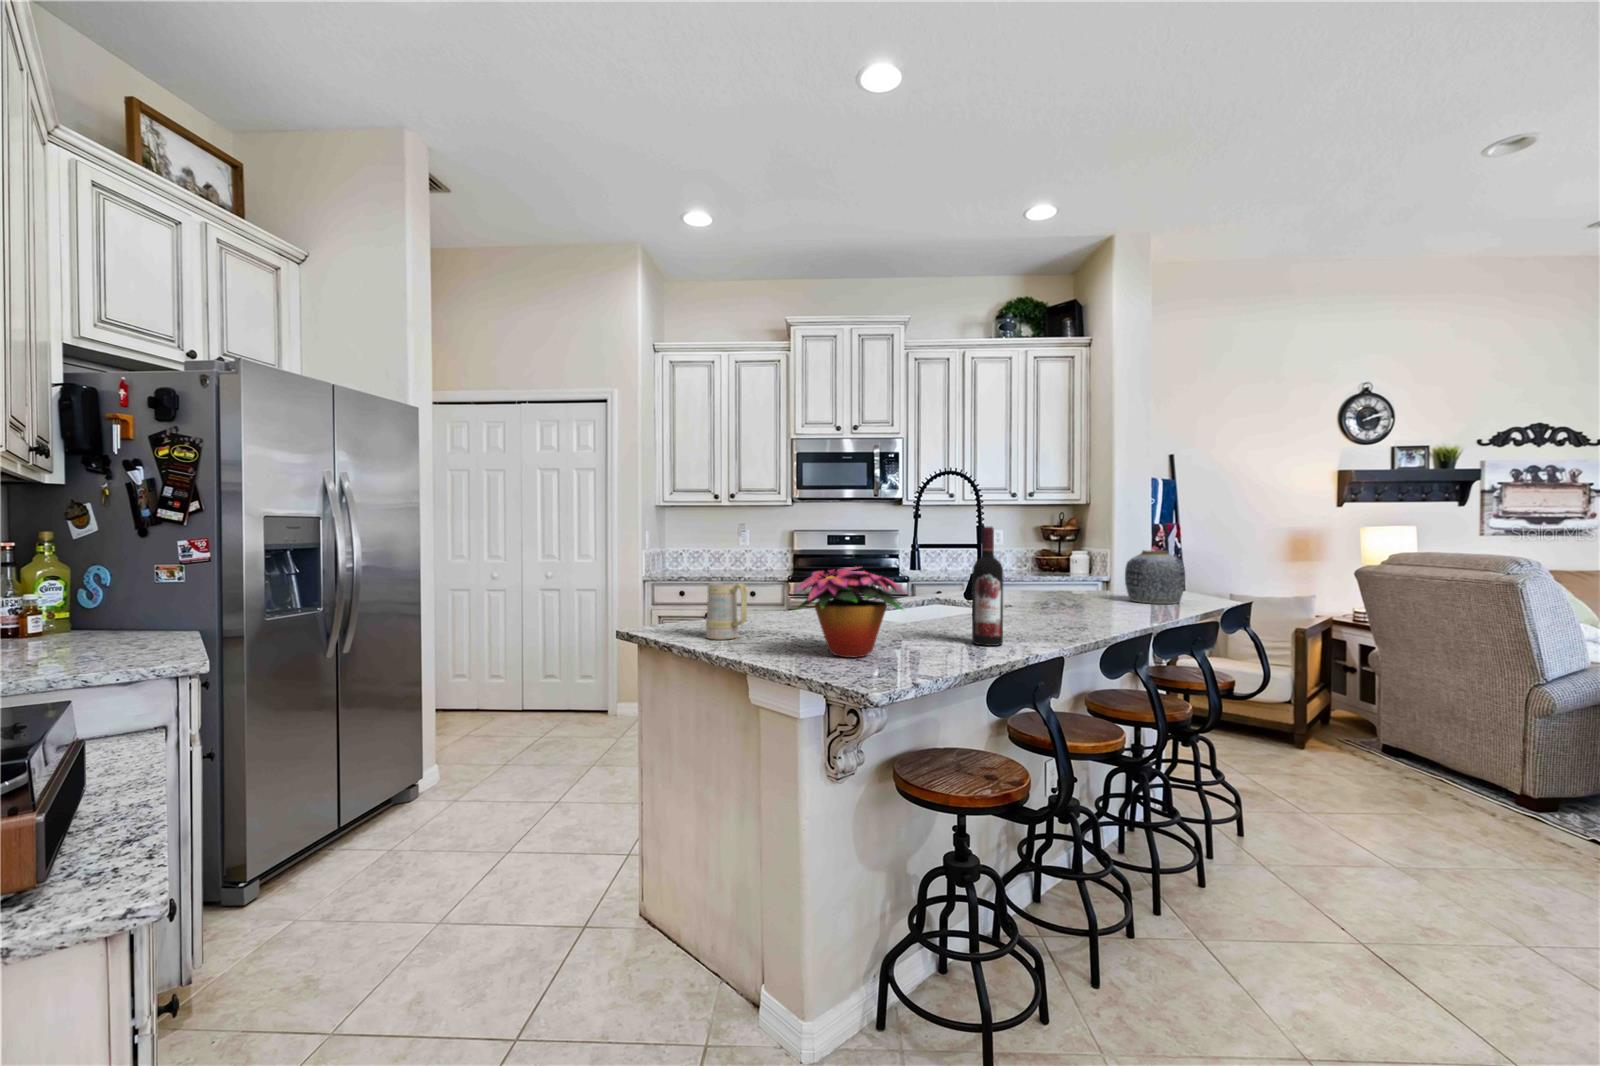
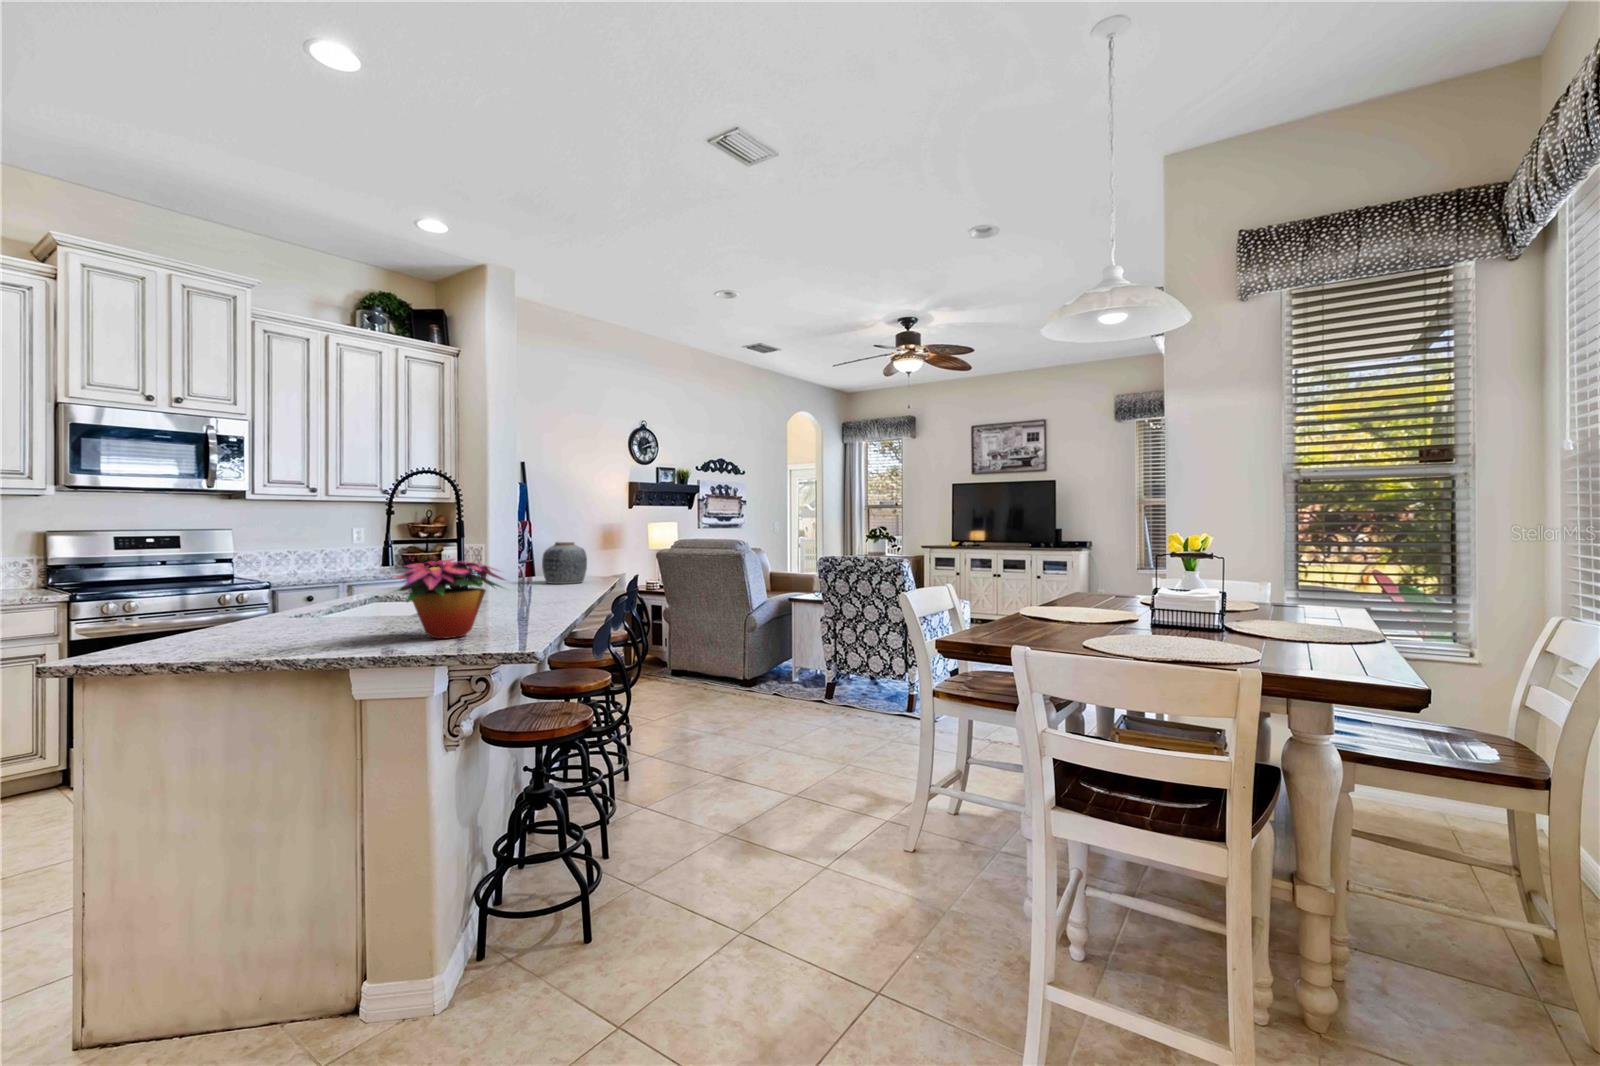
wine bottle: present [972,527,1003,646] -> none [517,522,543,618]
mug: present [706,582,747,640] -> none [237,584,301,650]

